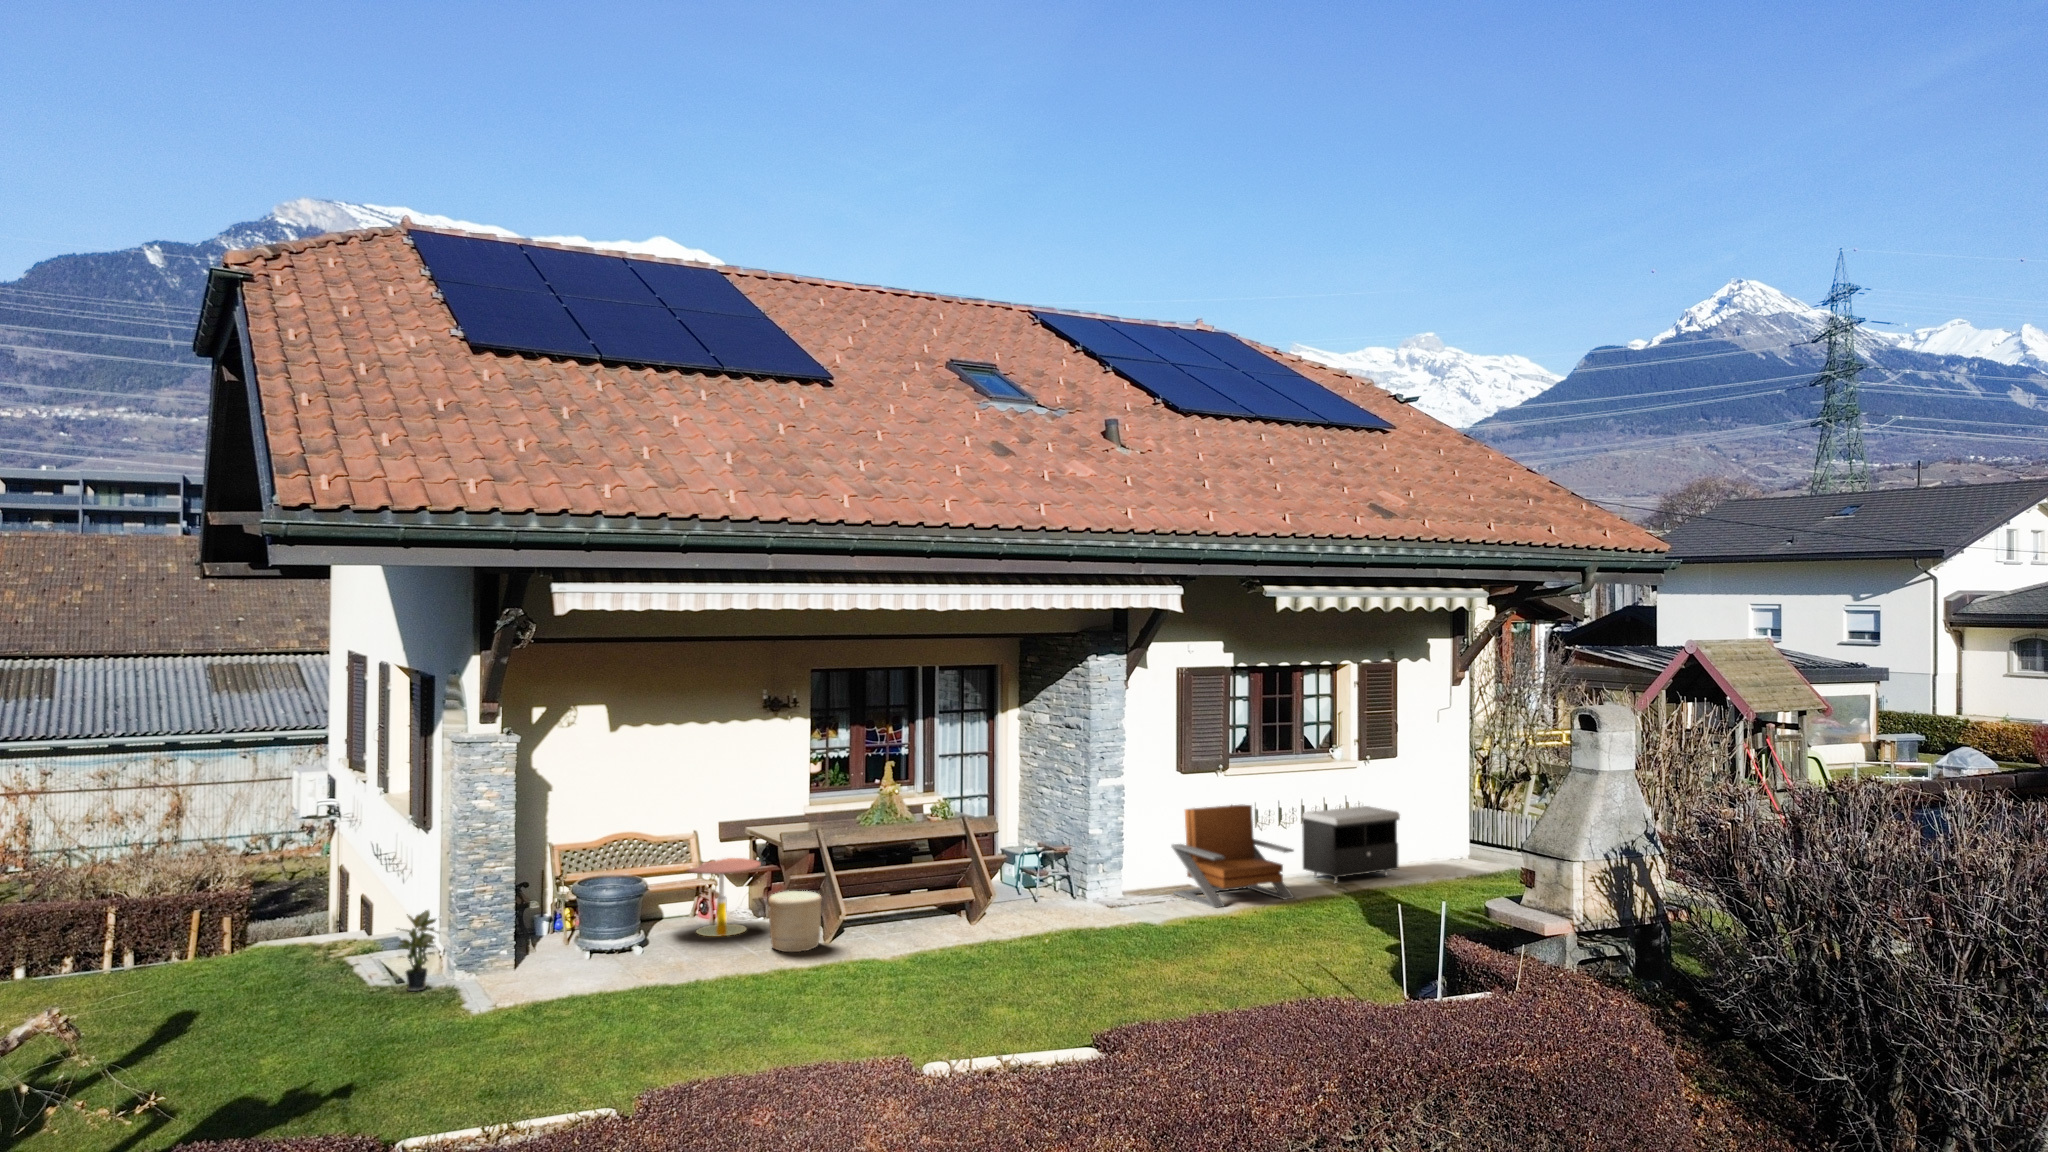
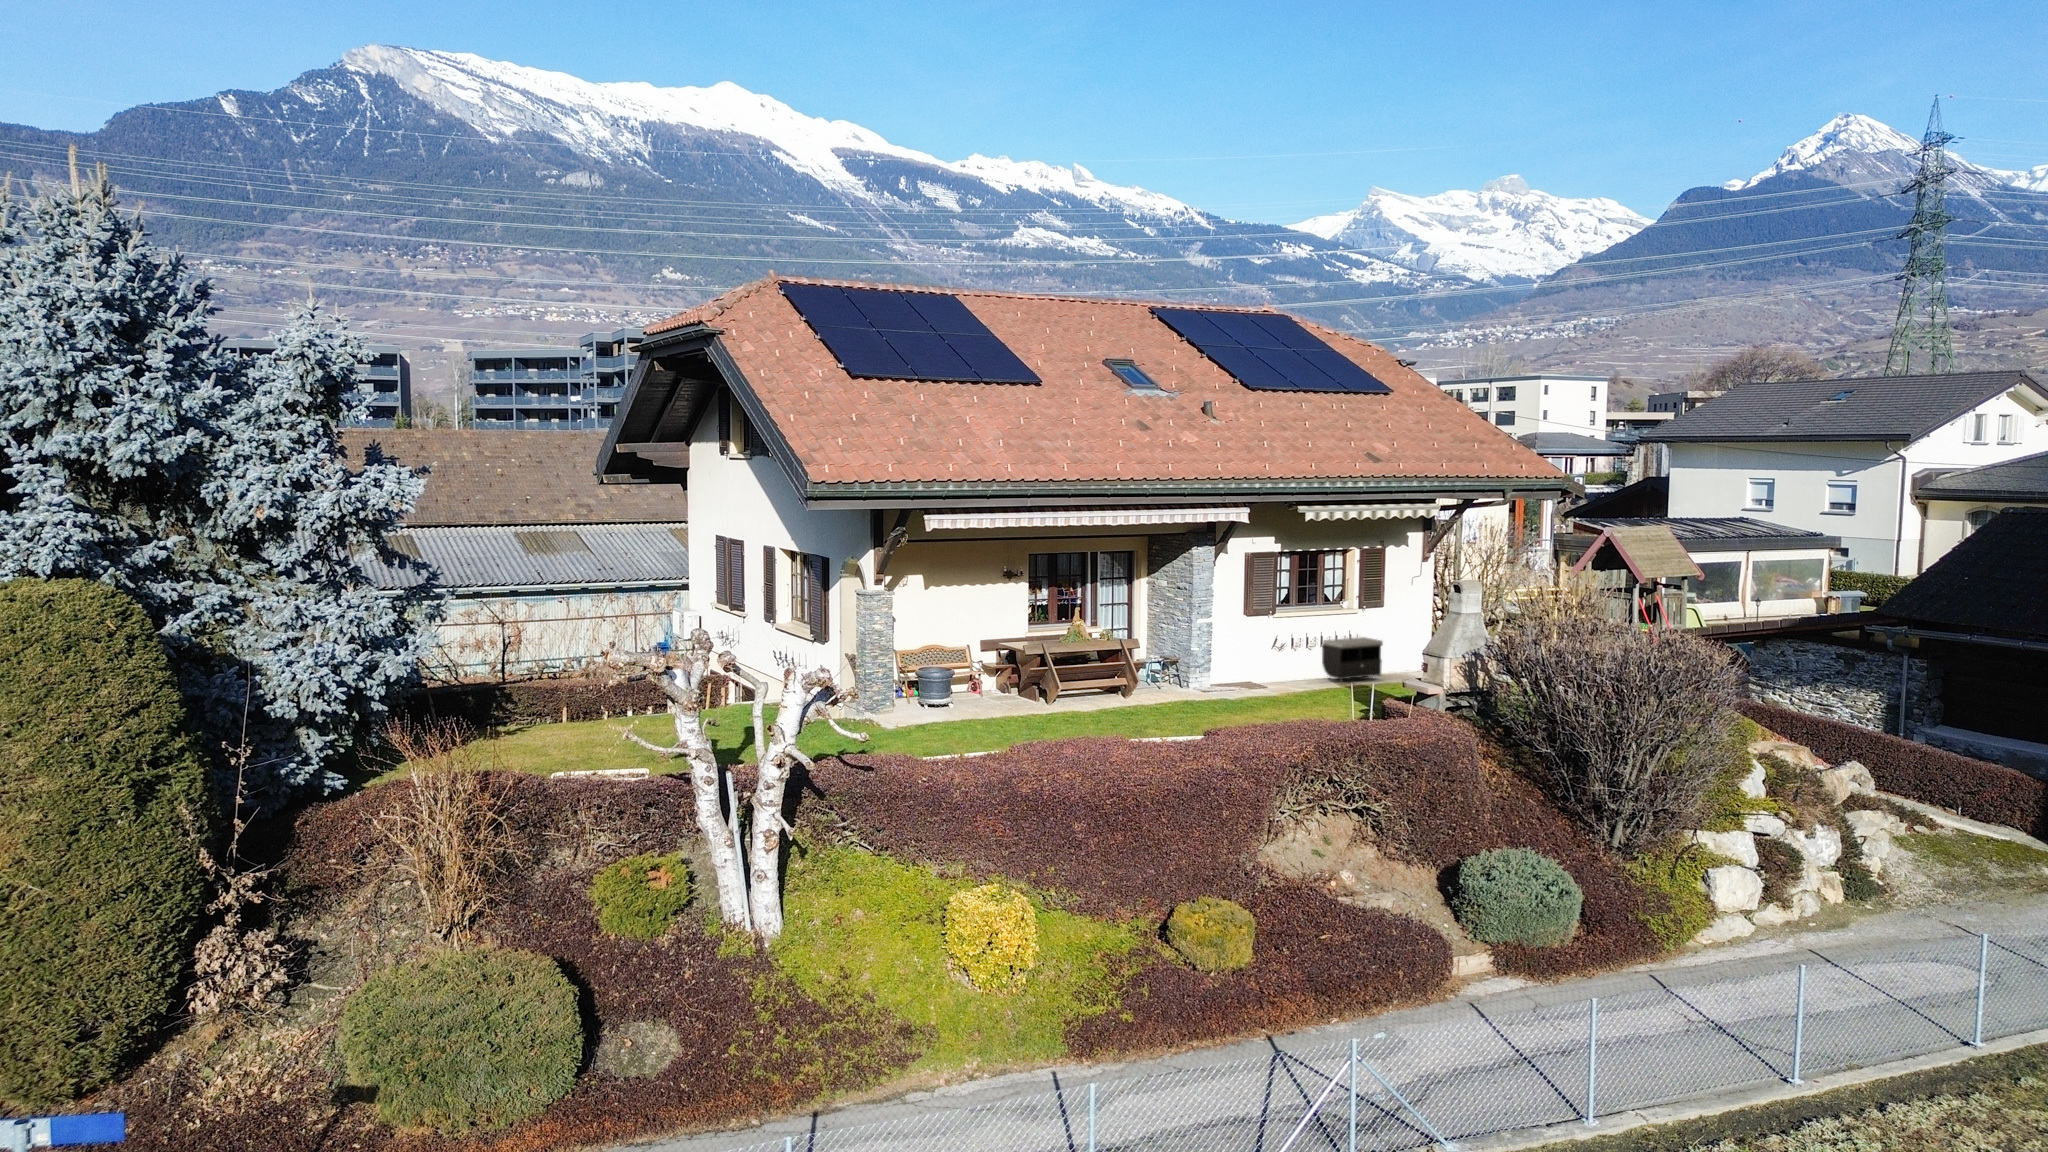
lounge chair: present [1172,805,1294,908] -> none [1240,635,1314,694]
side table: present [687,858,761,936] -> none [963,662,1007,704]
woven basket: present [768,891,822,952] -> none [1016,679,1045,710]
potted plant: present [398,910,439,991] -> none [835,683,857,723]

